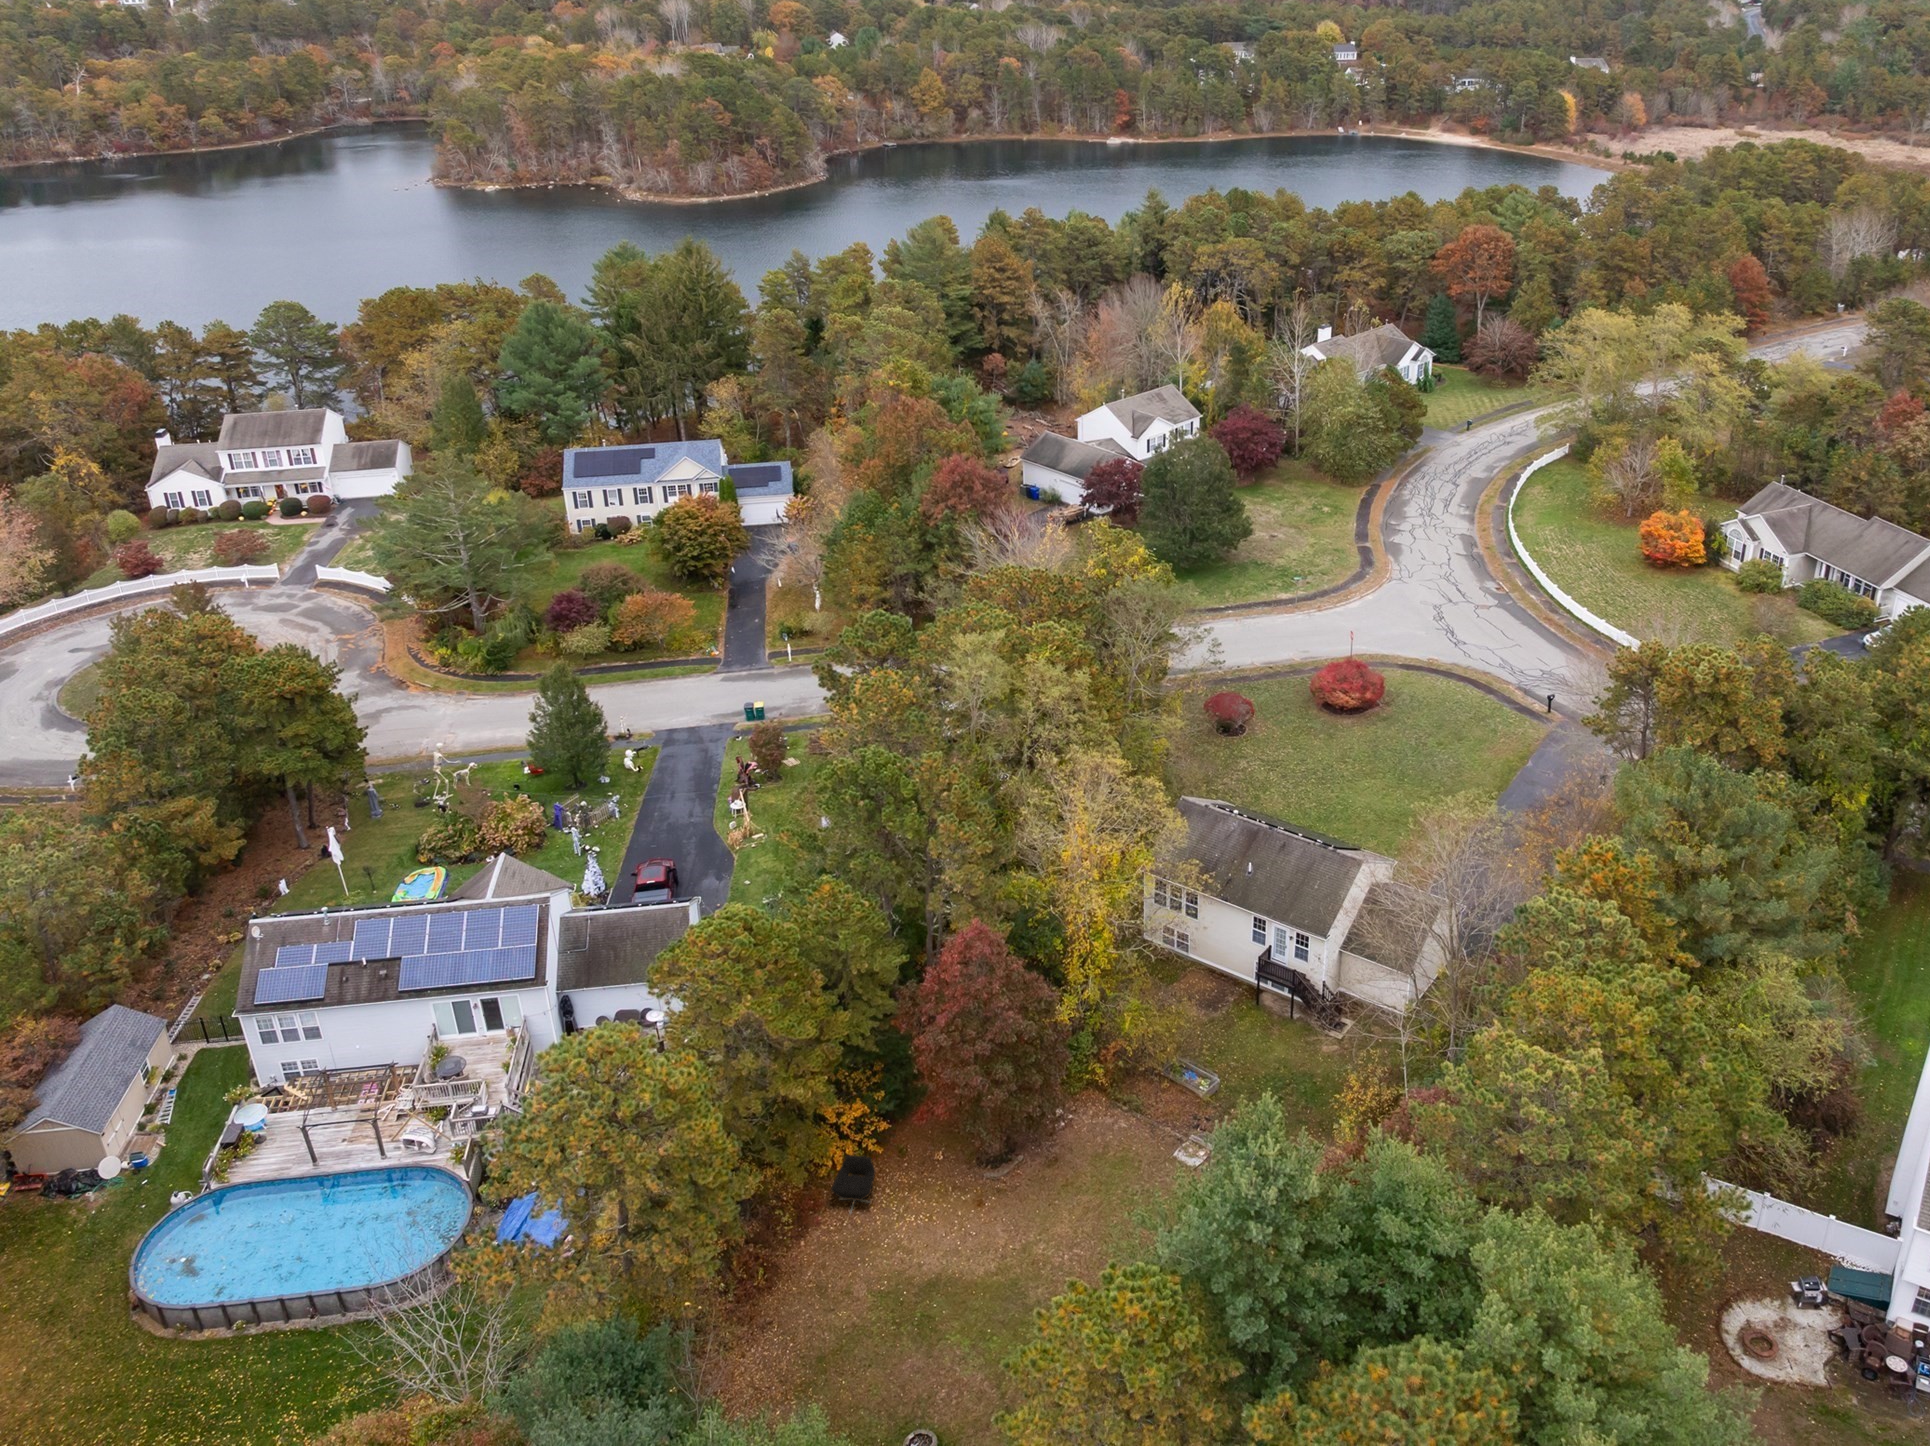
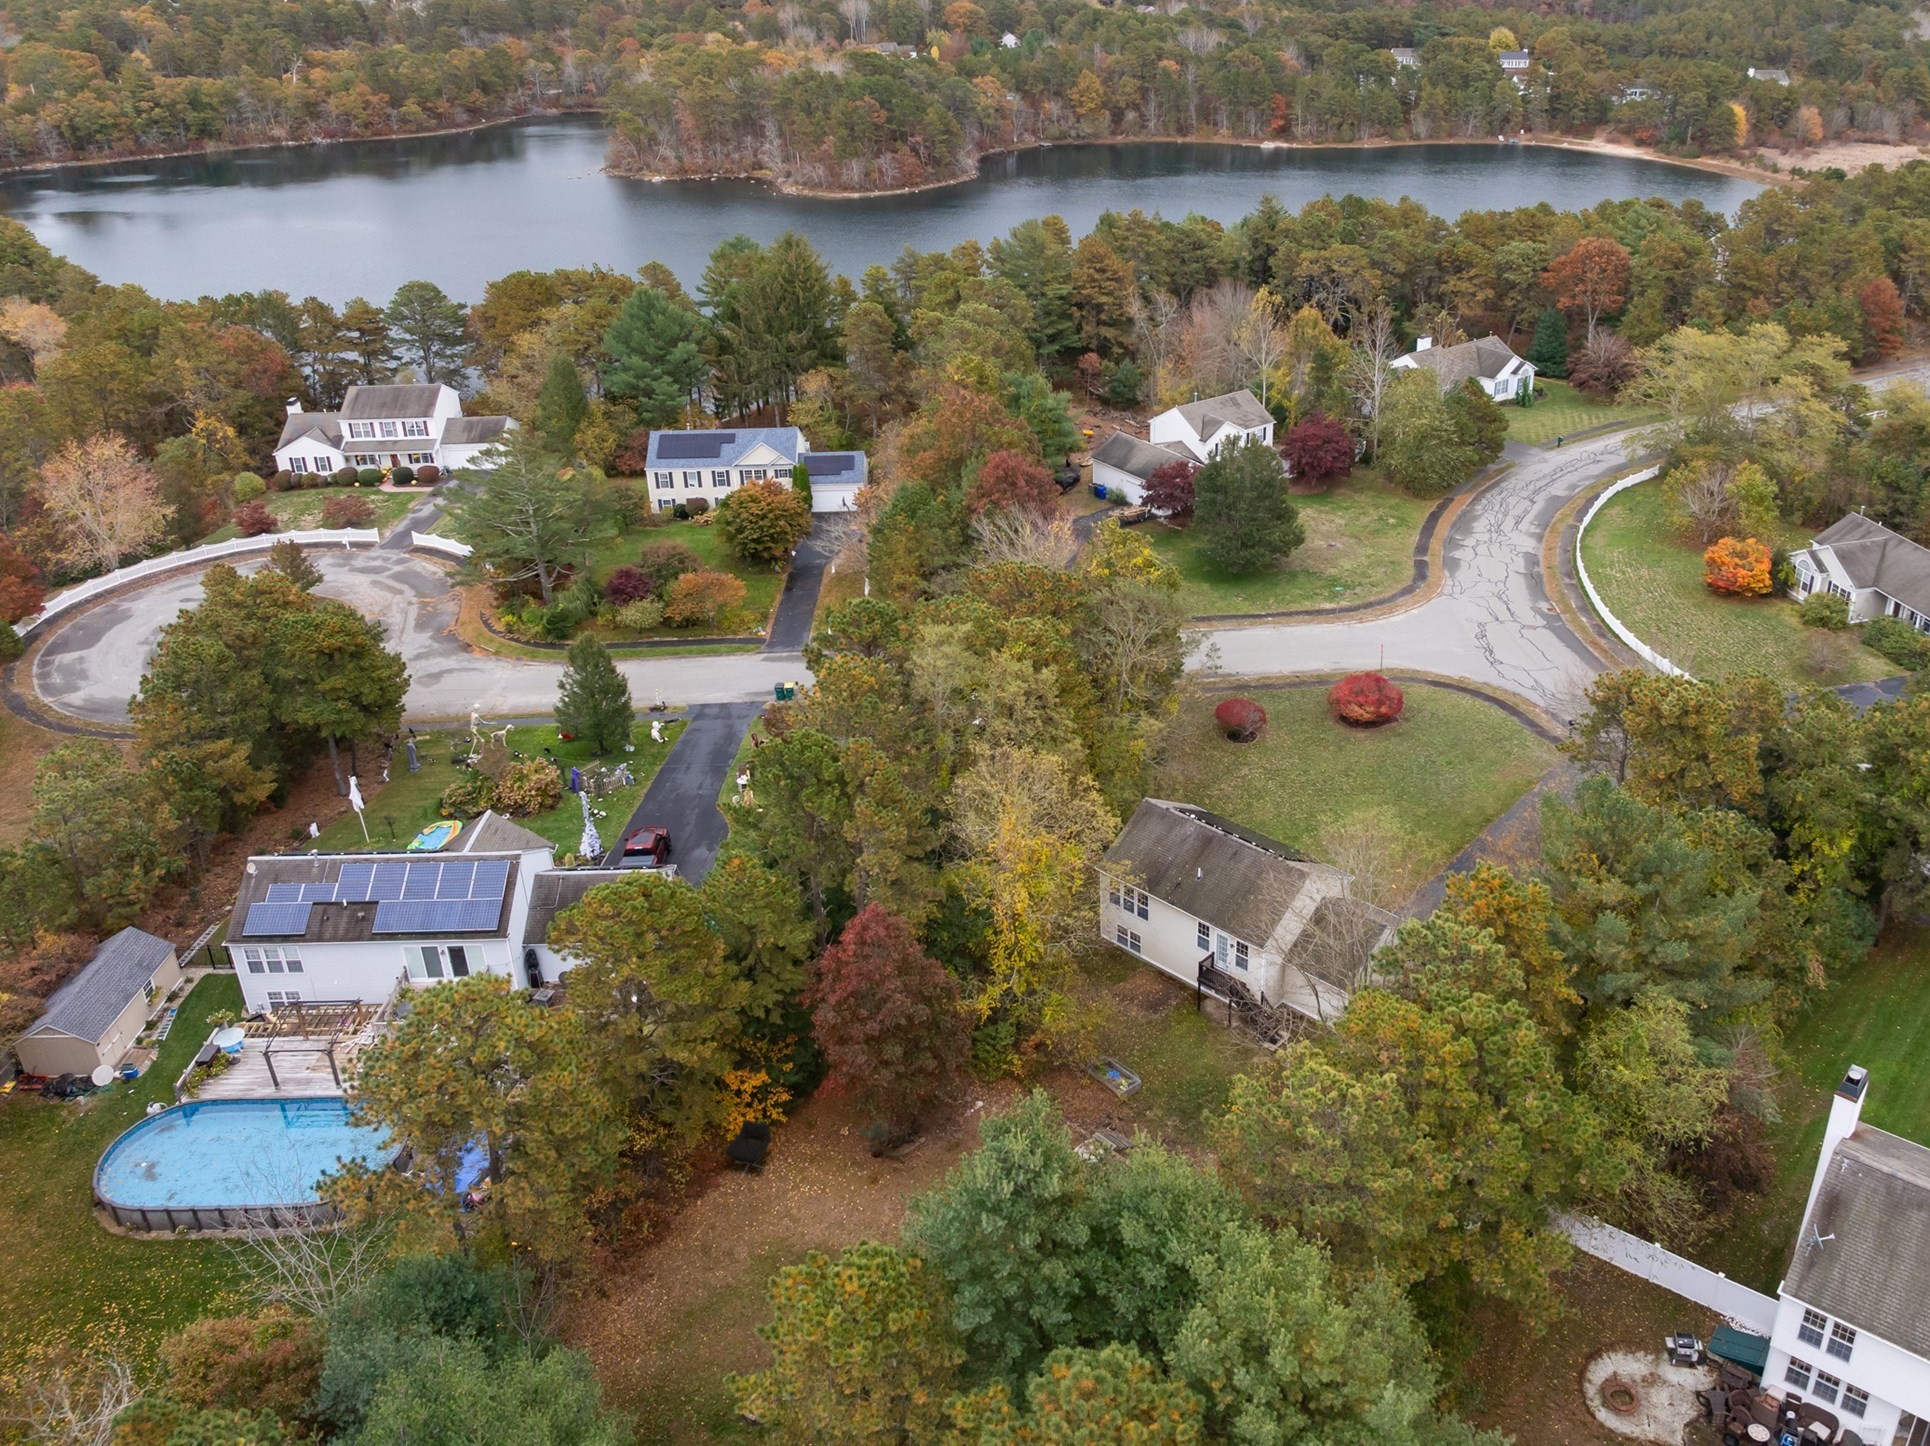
potted tree: none [964,1141,999,1180] -> present [860,1121,888,1156]

